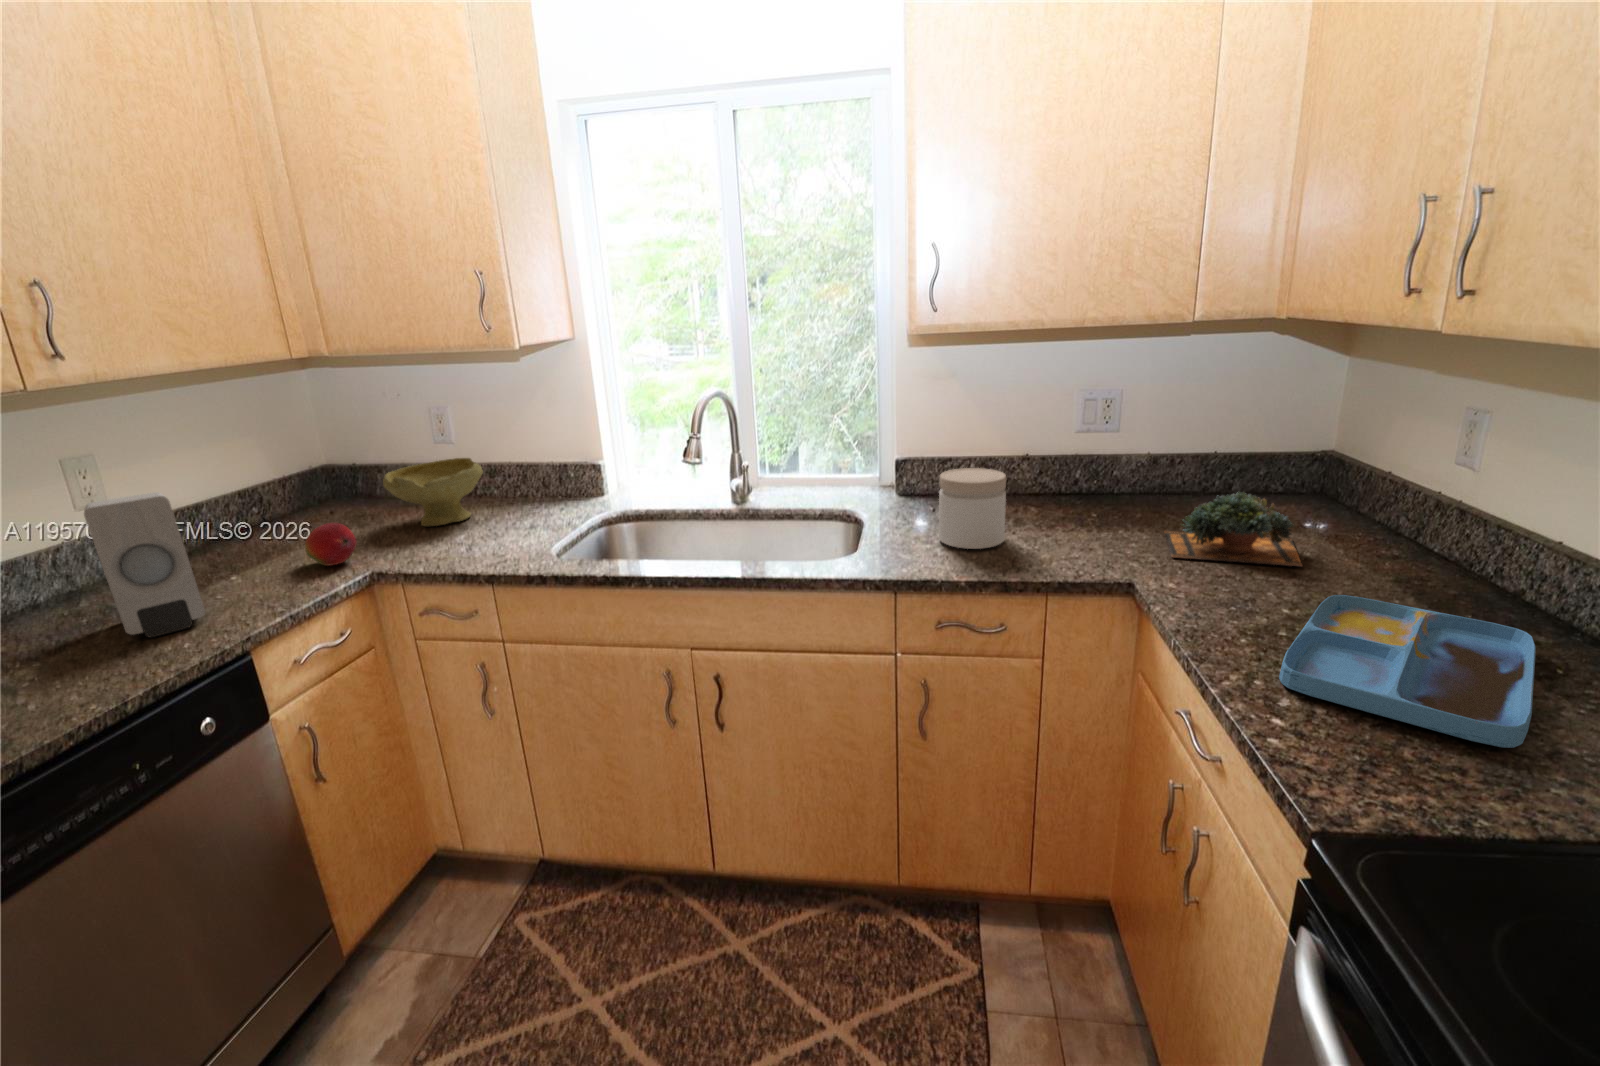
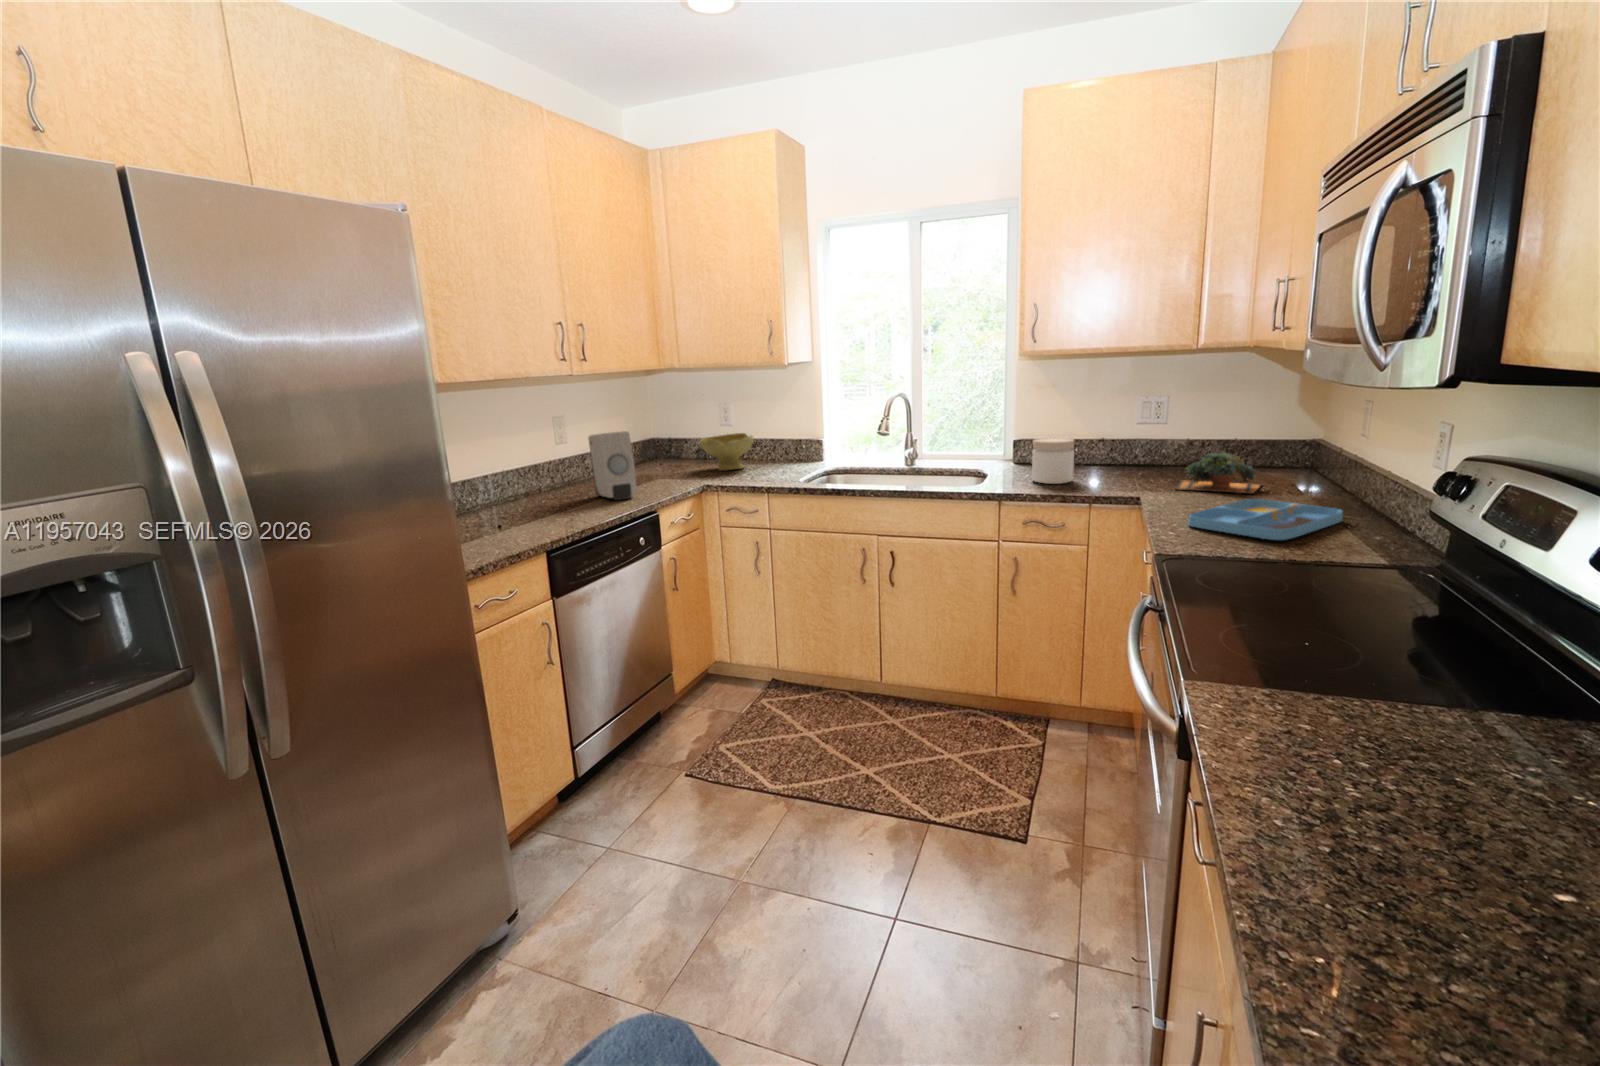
fruit: present [305,523,357,566] -> none [667,459,694,482]

